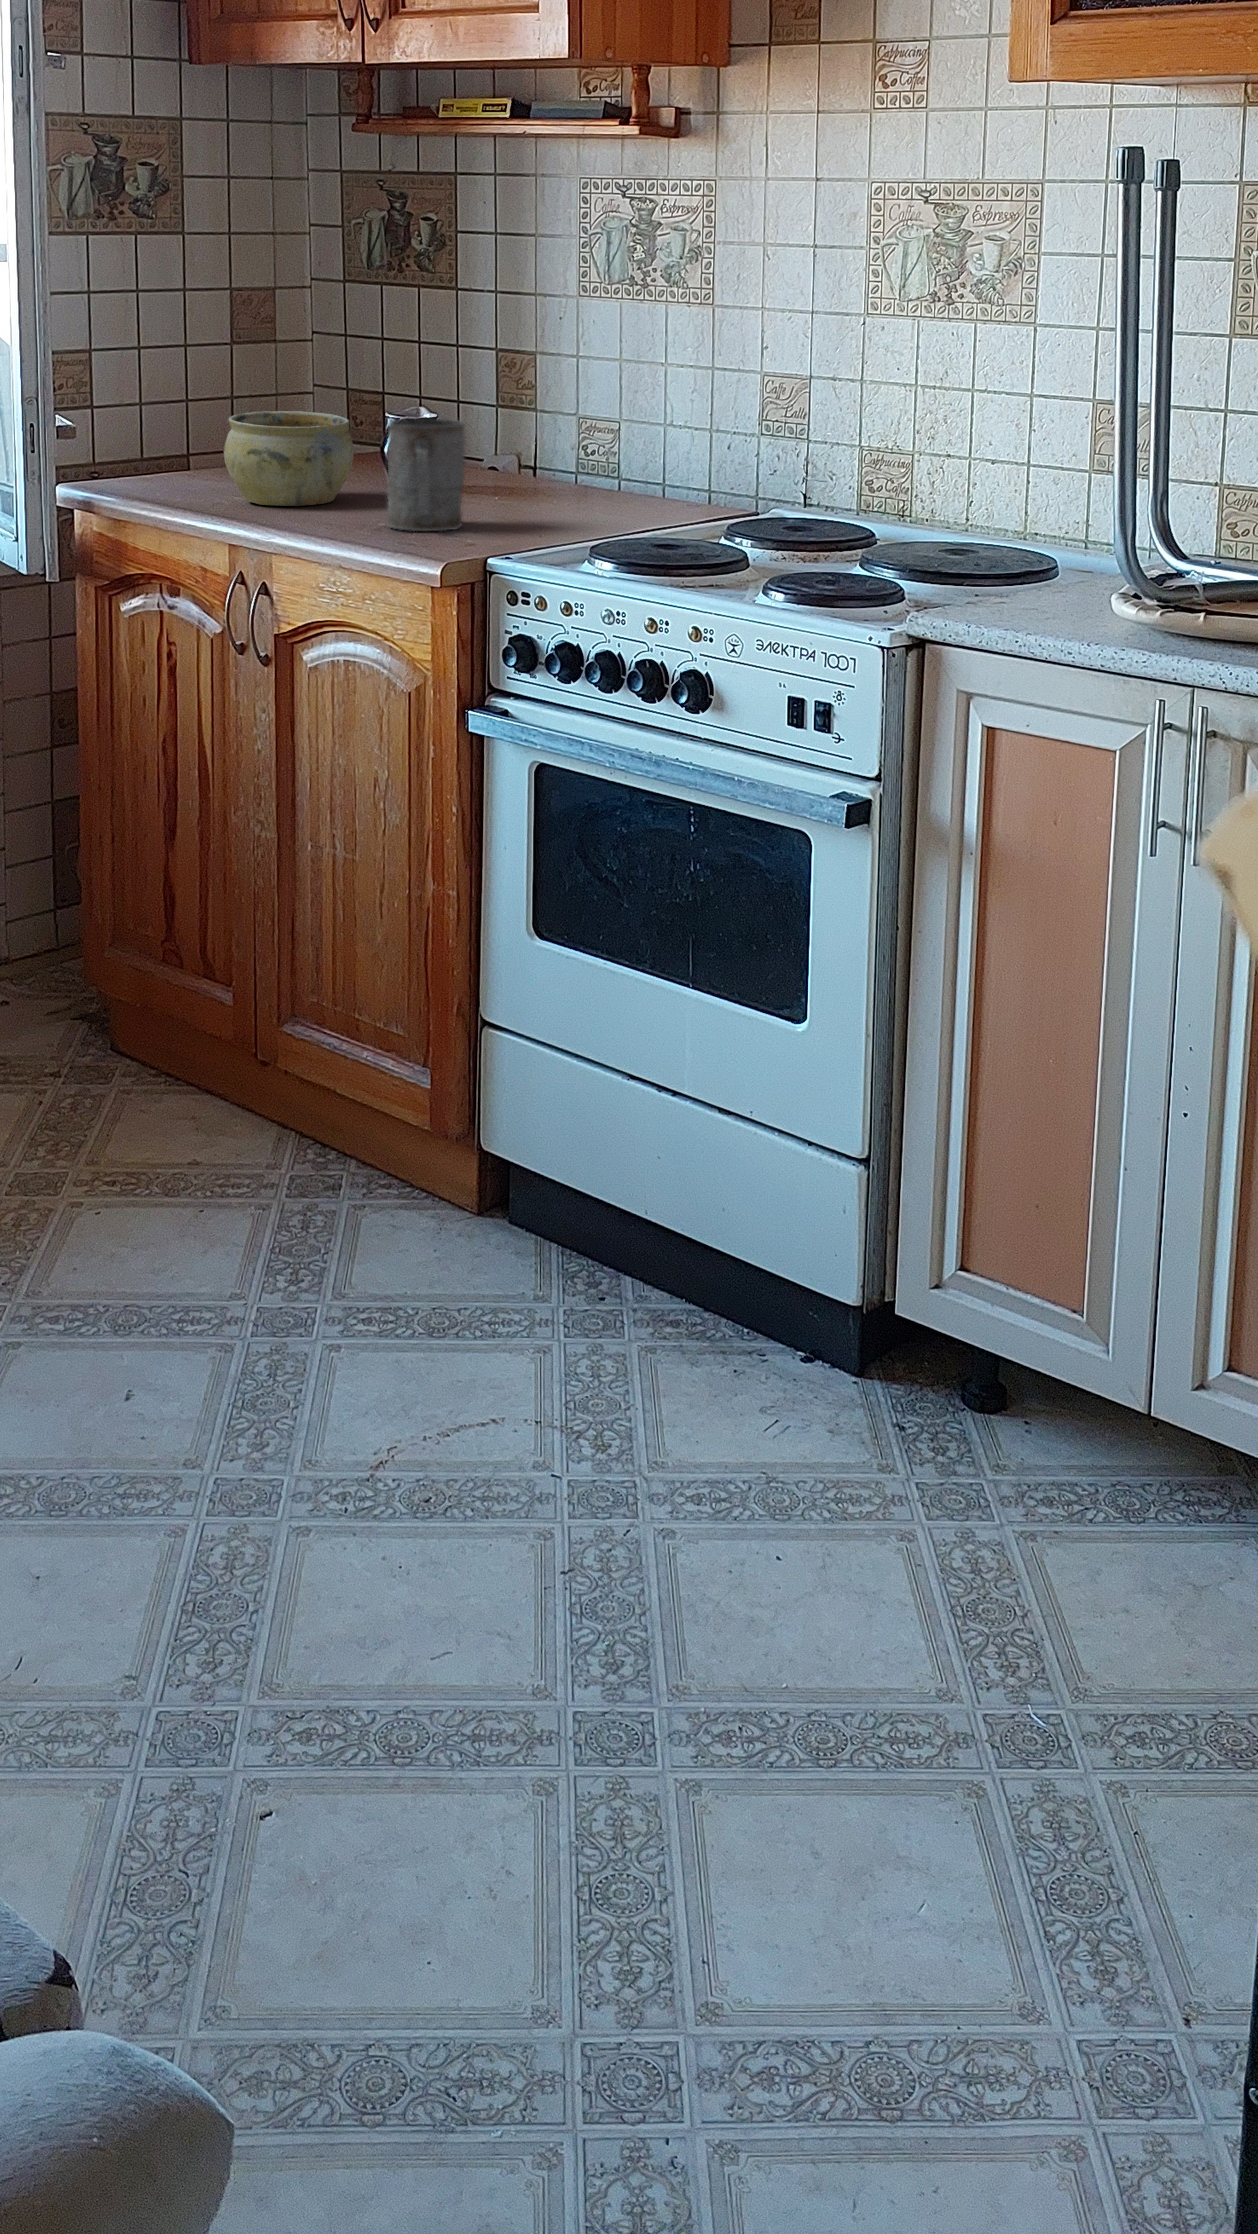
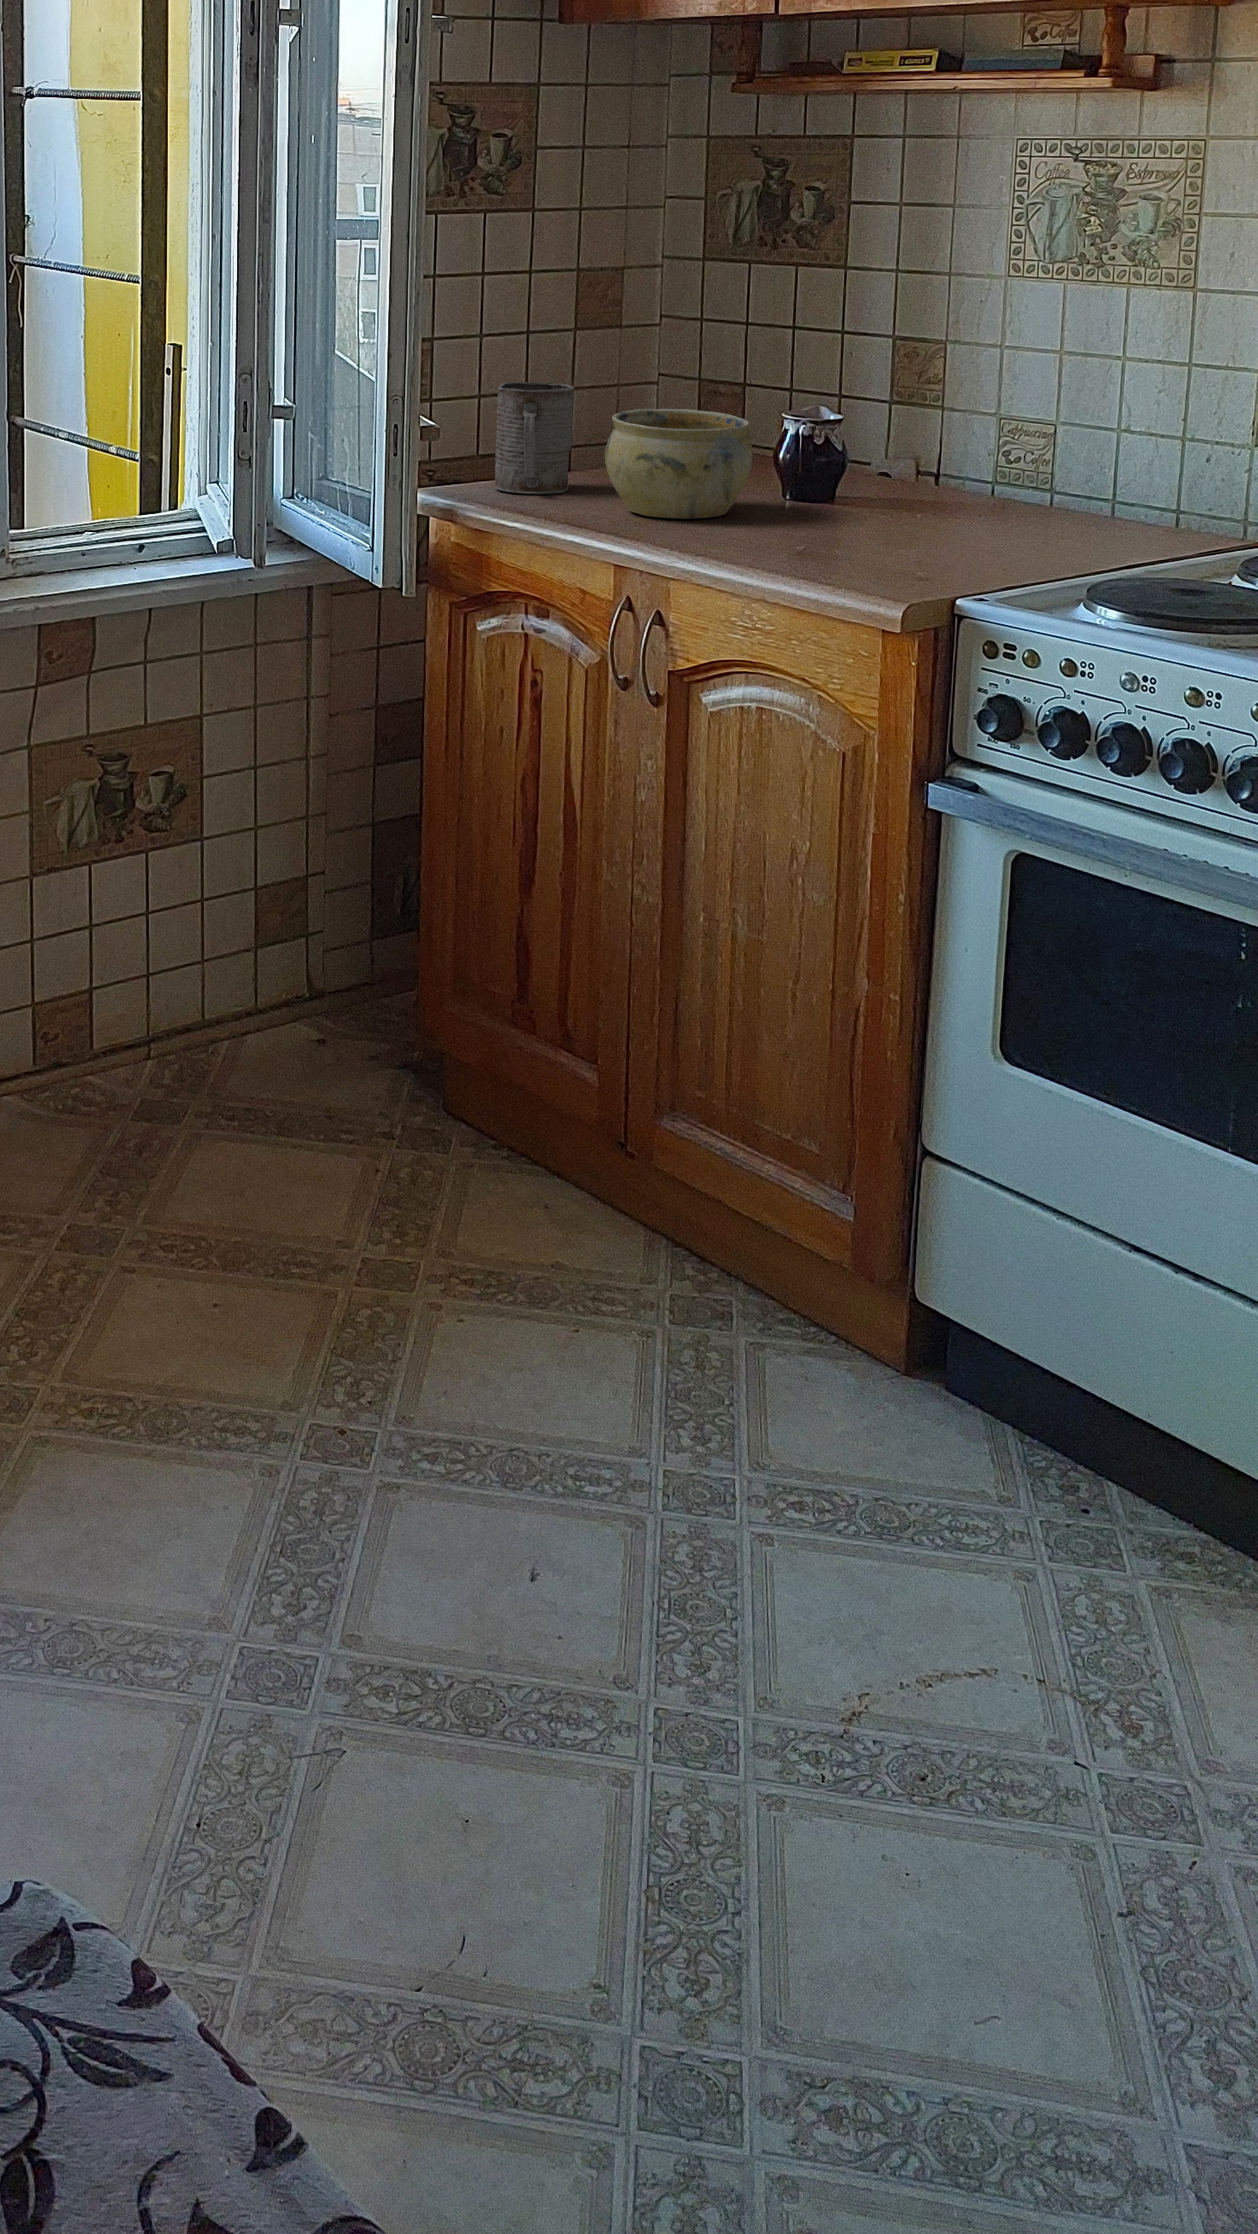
mug: present [388,419,465,531] -> present [495,383,574,494]

